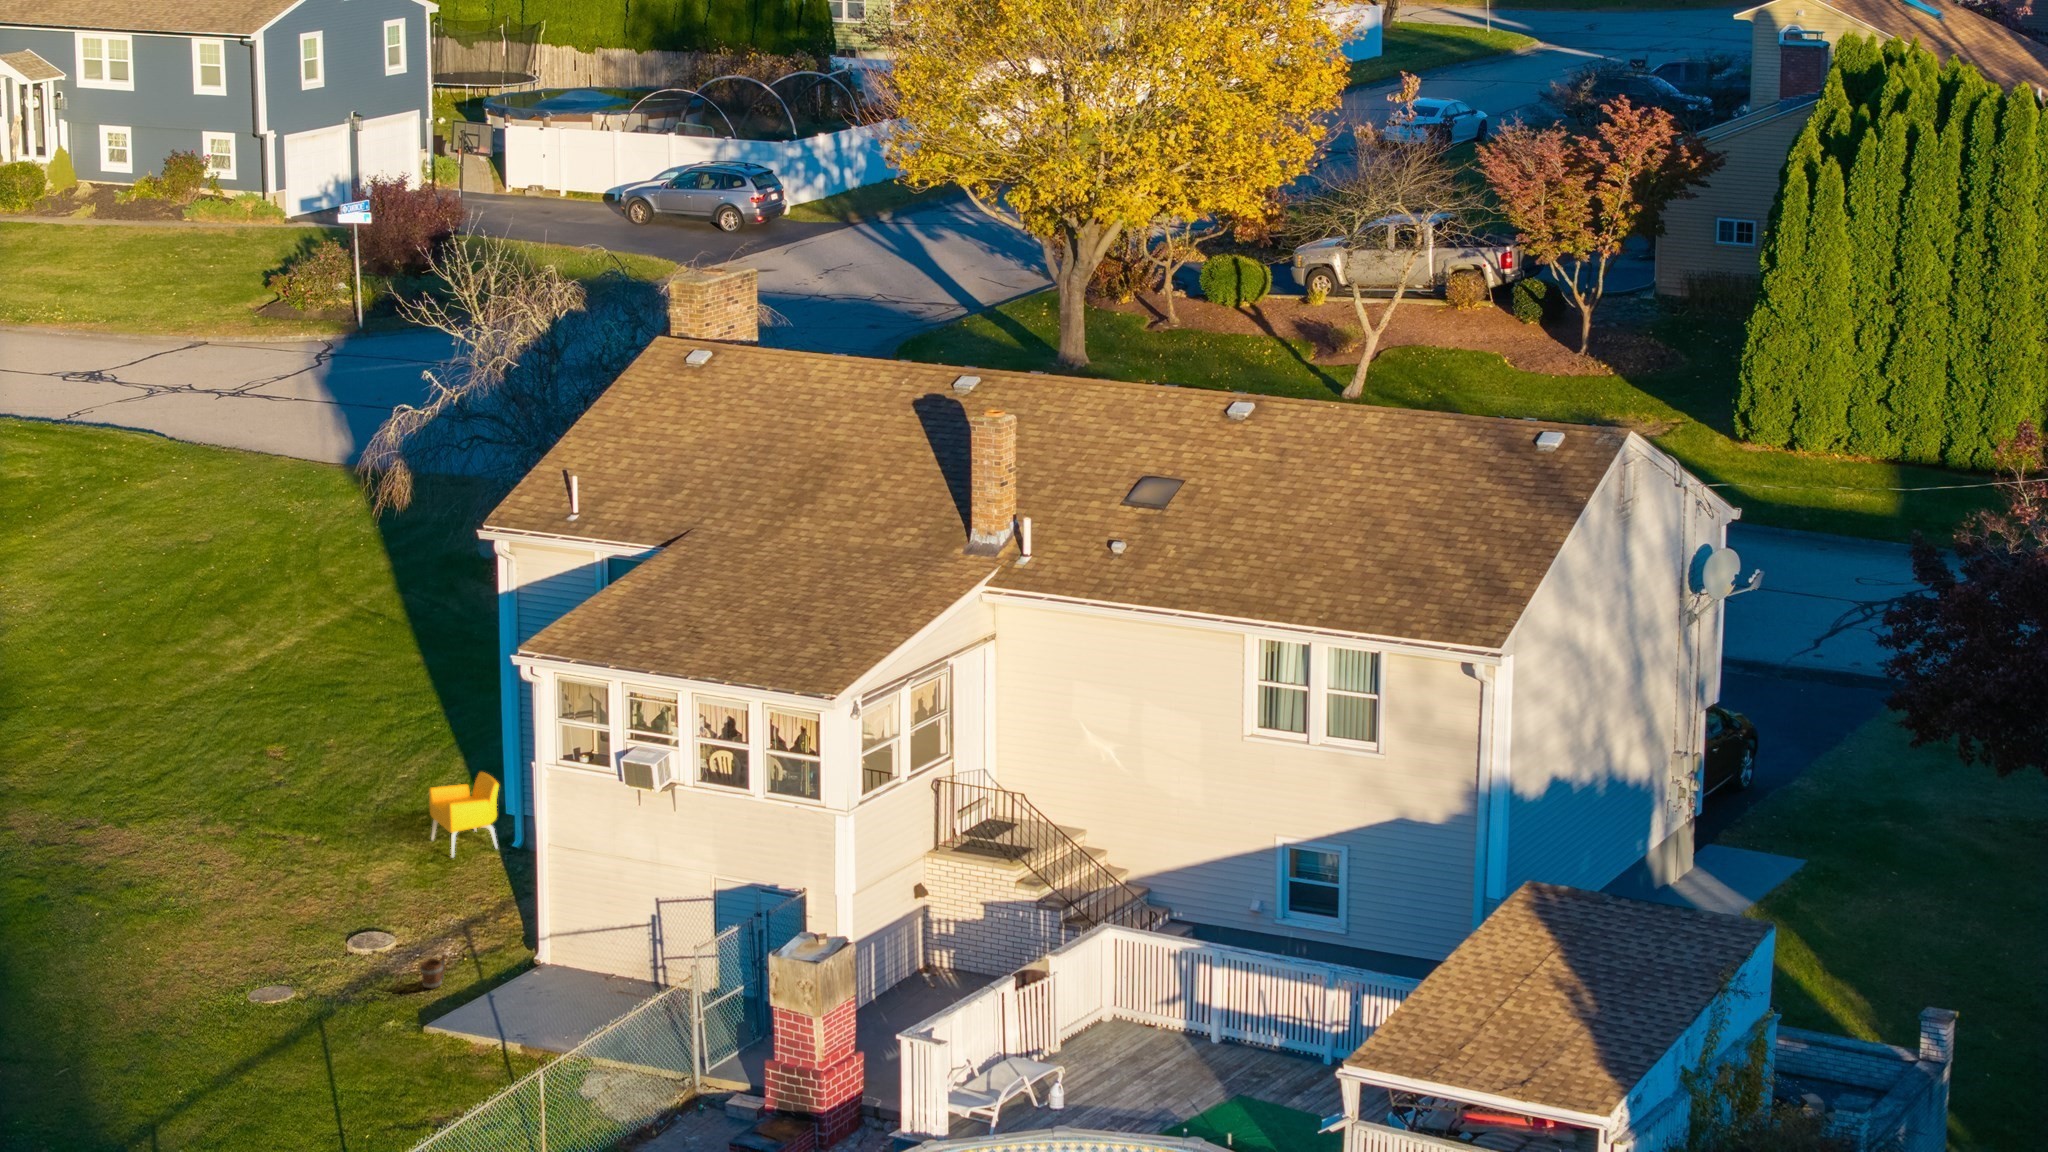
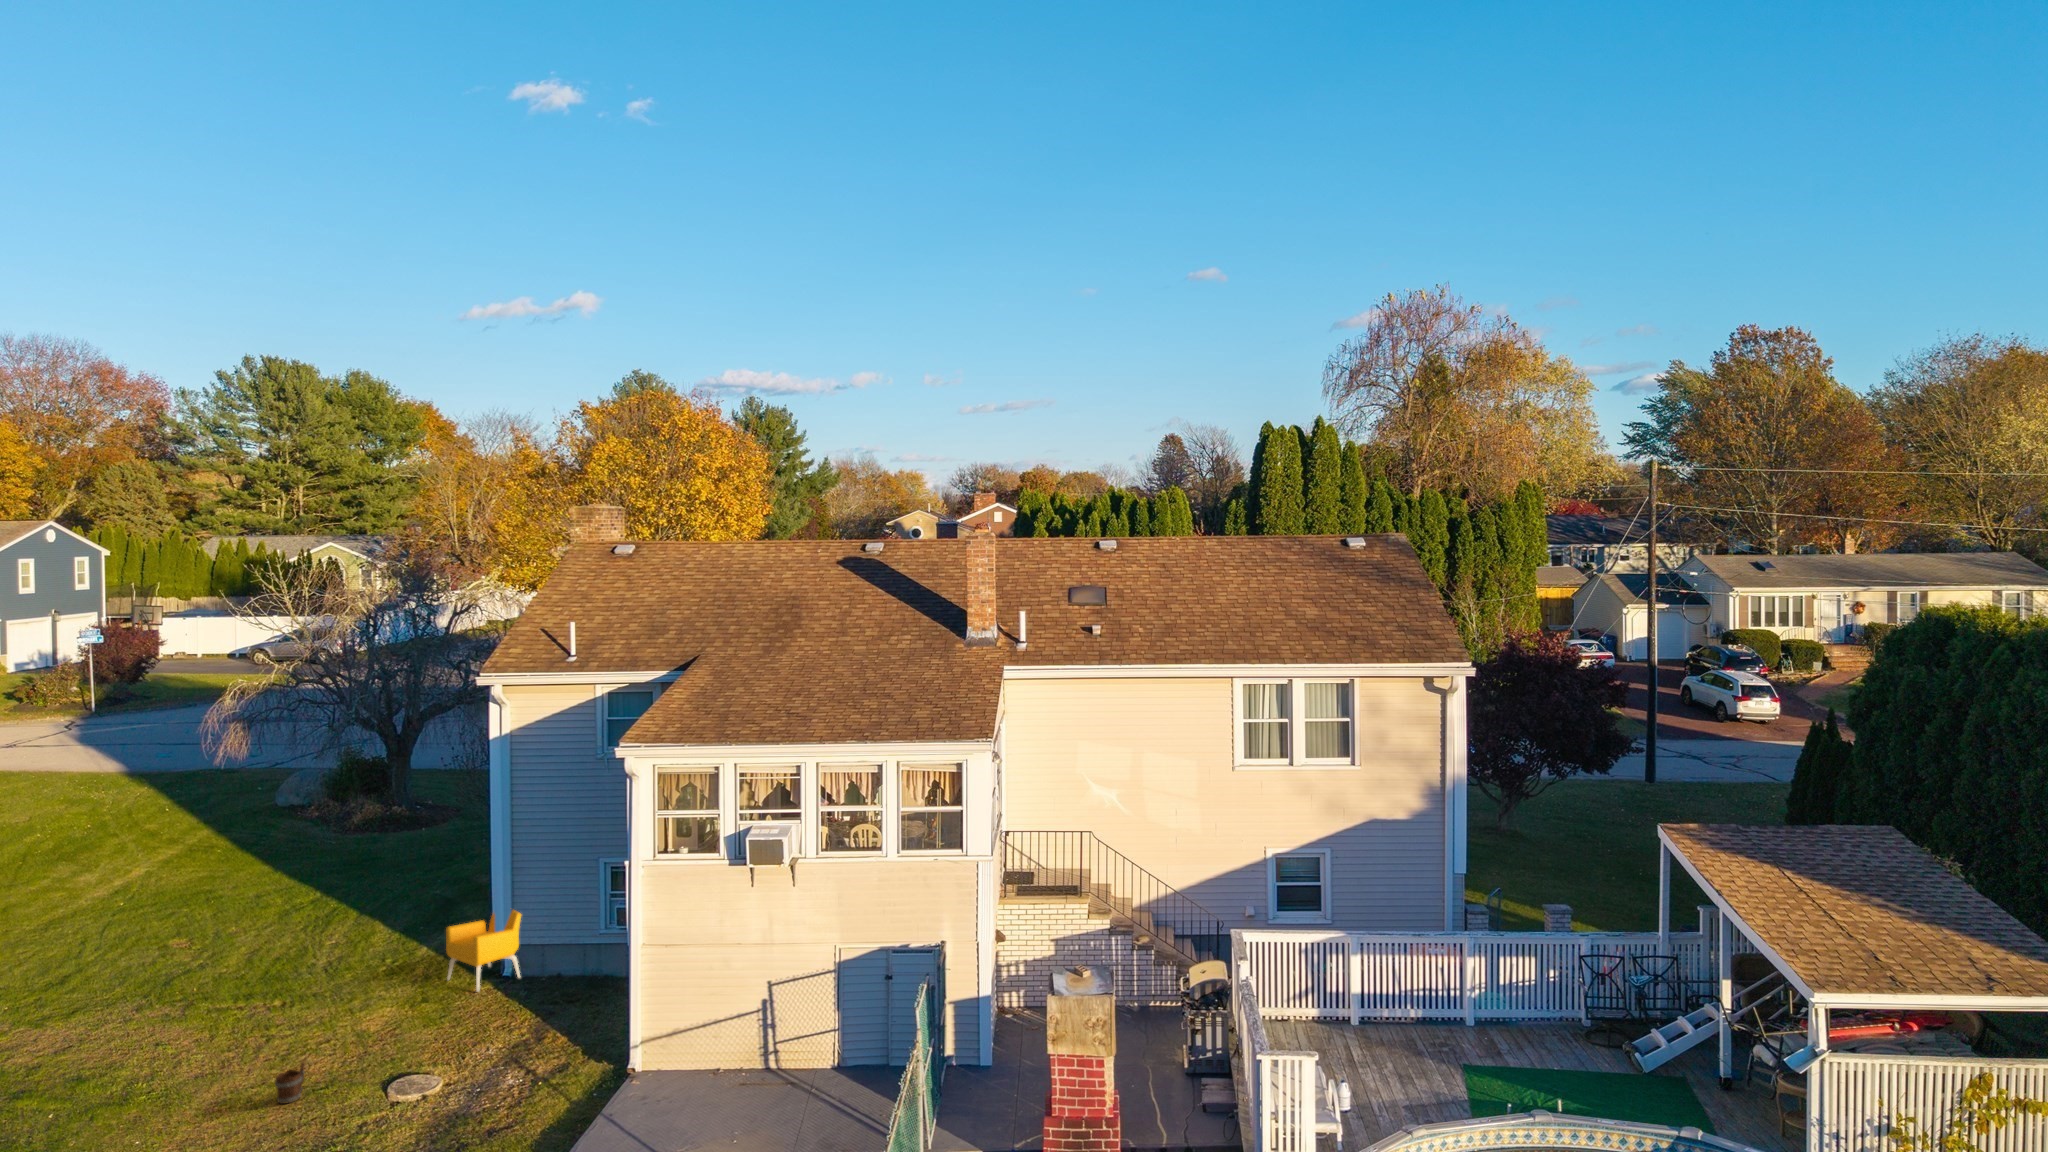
bucket: present [420,954,446,989] -> present [275,1063,305,1104]

